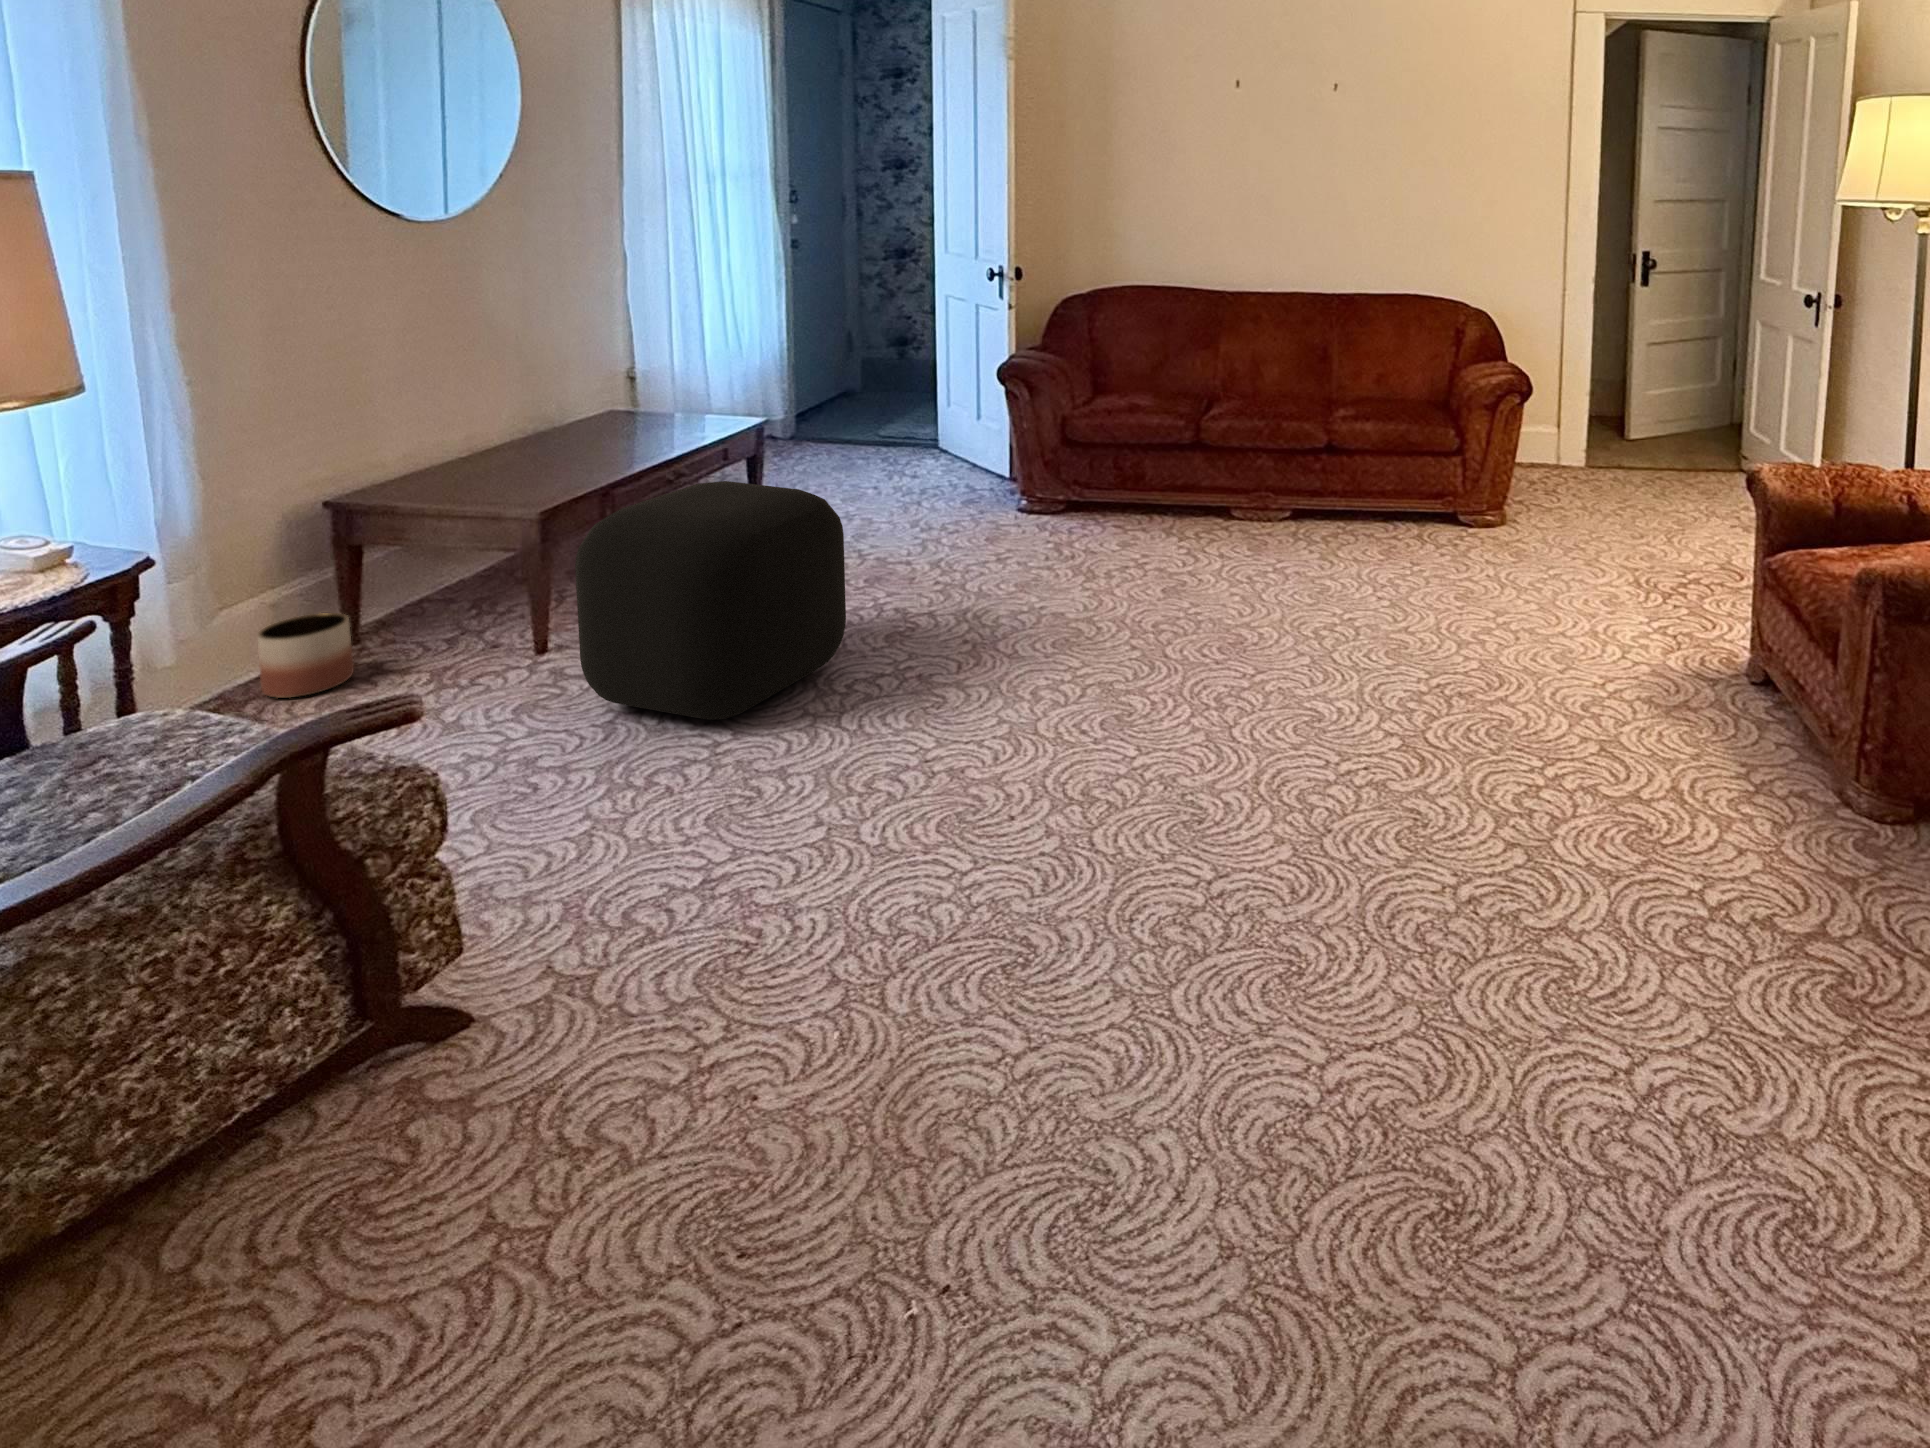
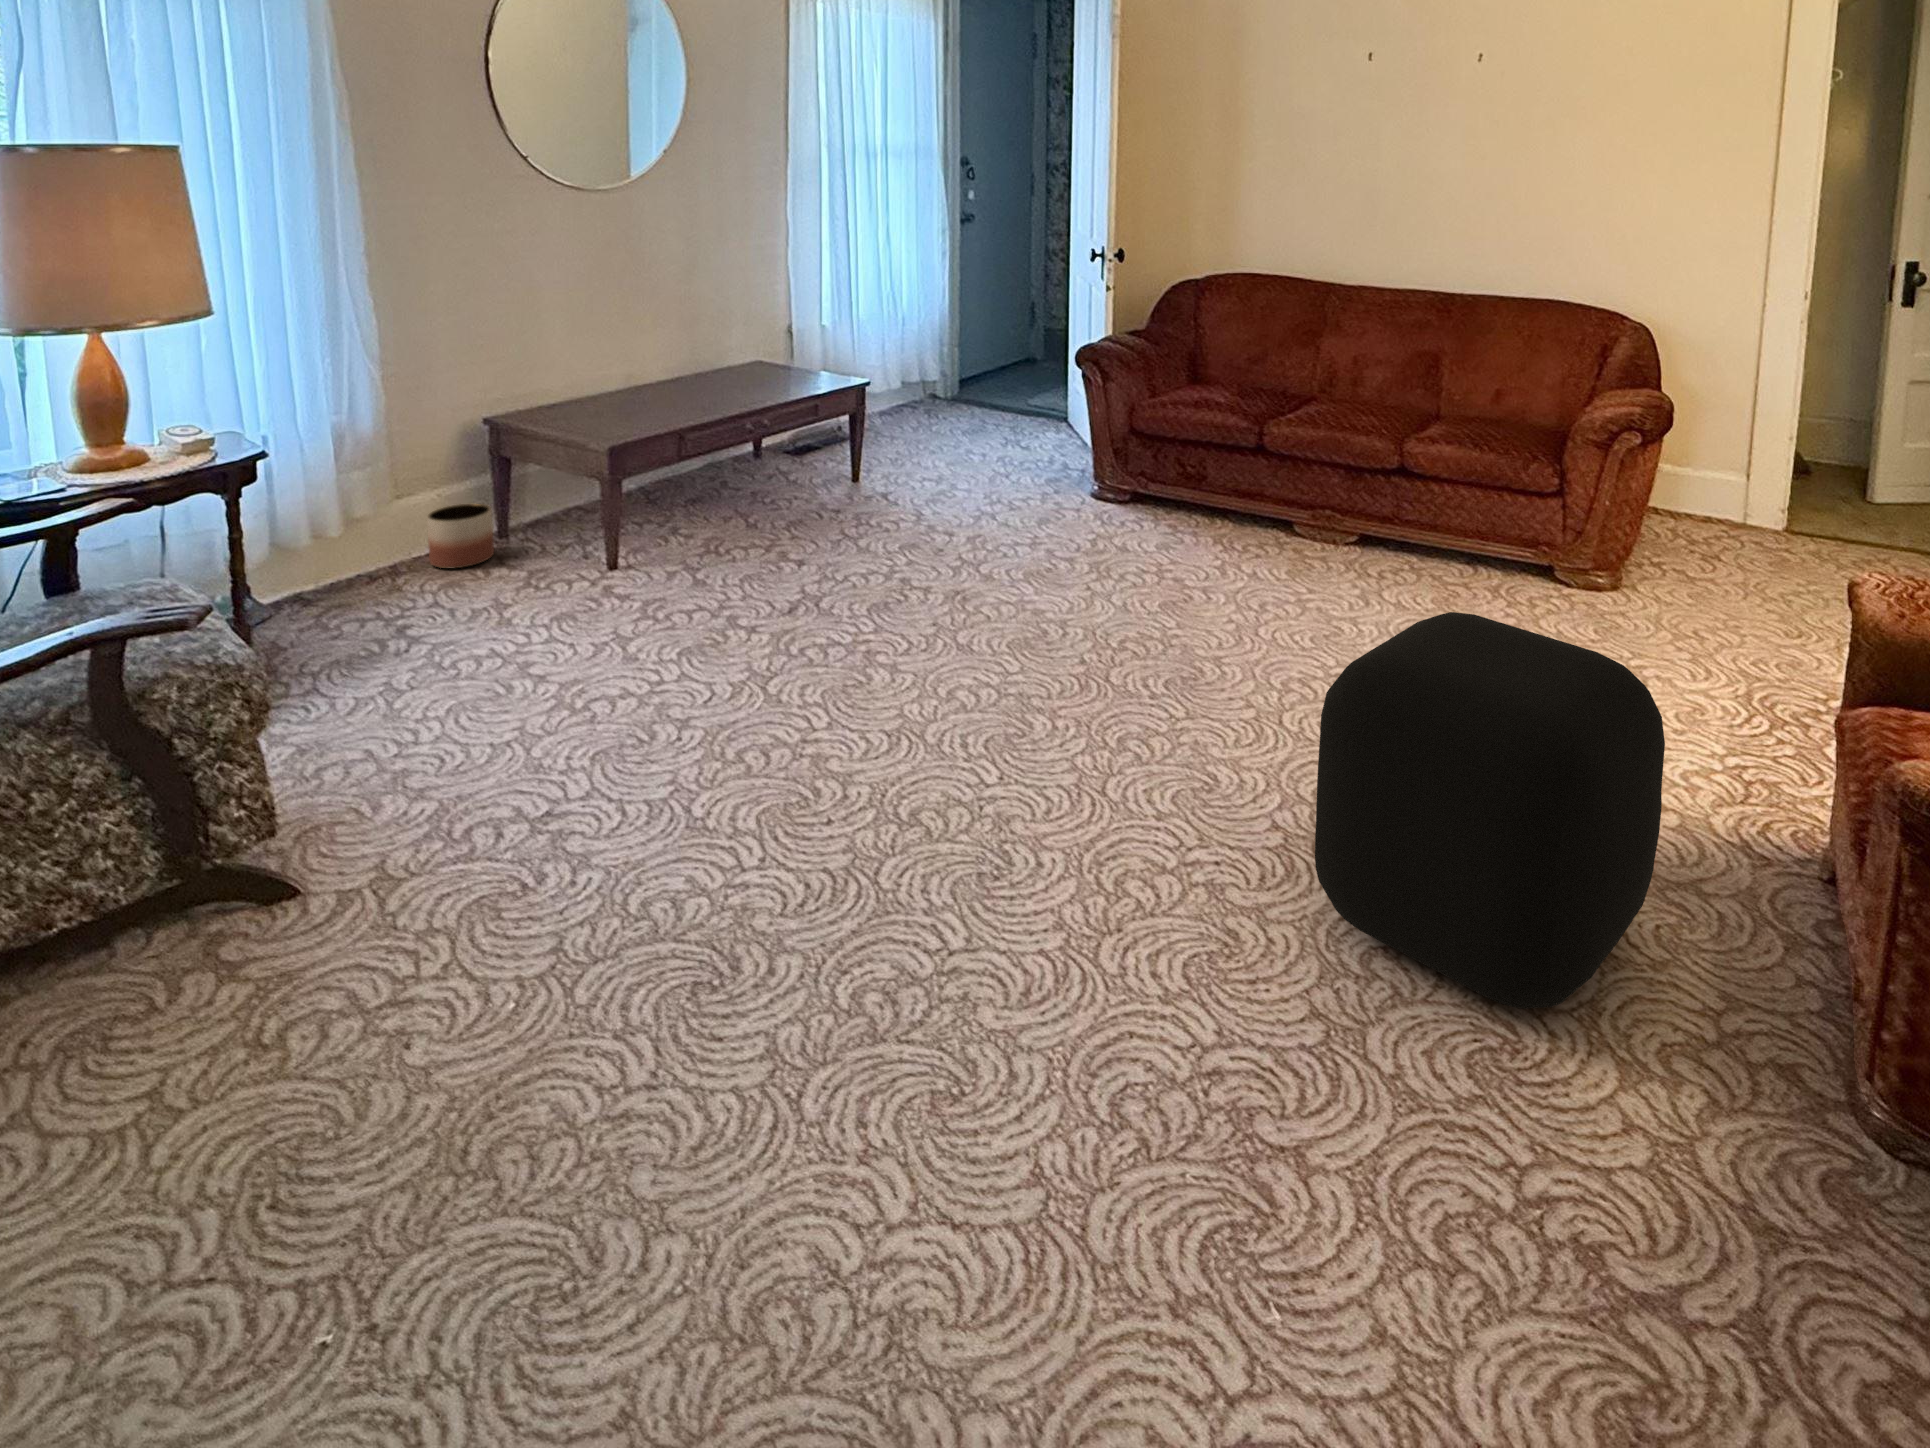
ottoman: present [575,481,846,720] -> present [1315,612,1665,1008]

